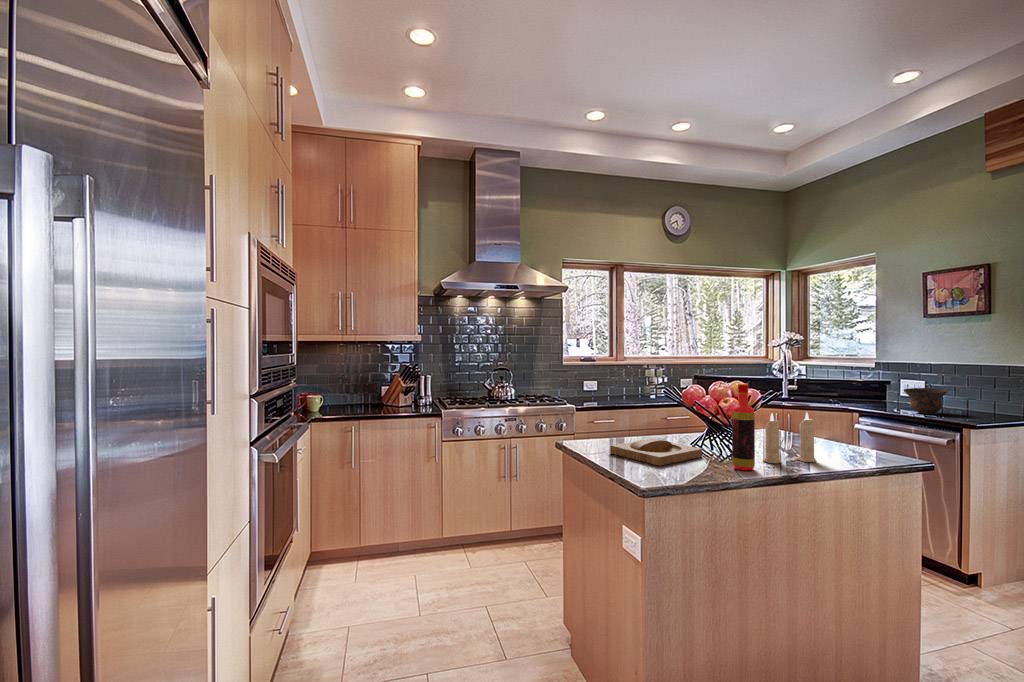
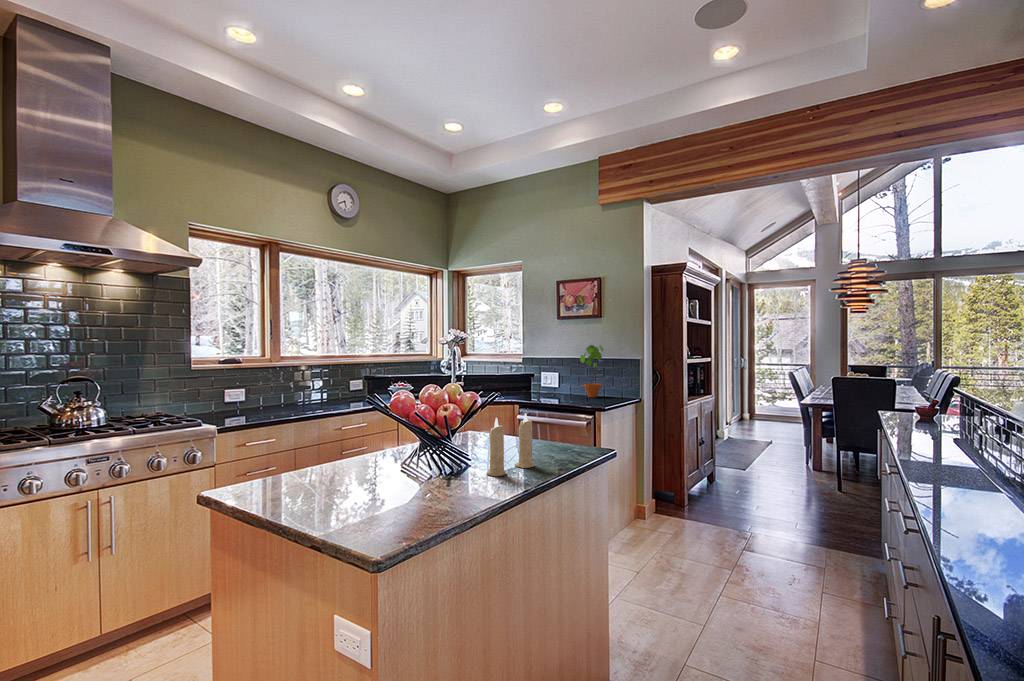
potted plant: none [951,348,990,412] -> present [580,345,603,398]
bottle: present [732,383,755,471] -> none [463,385,488,493]
bowl: present [904,388,948,414] -> none [551,379,581,401]
tray: present [610,439,702,466] -> none [296,466,420,507]

